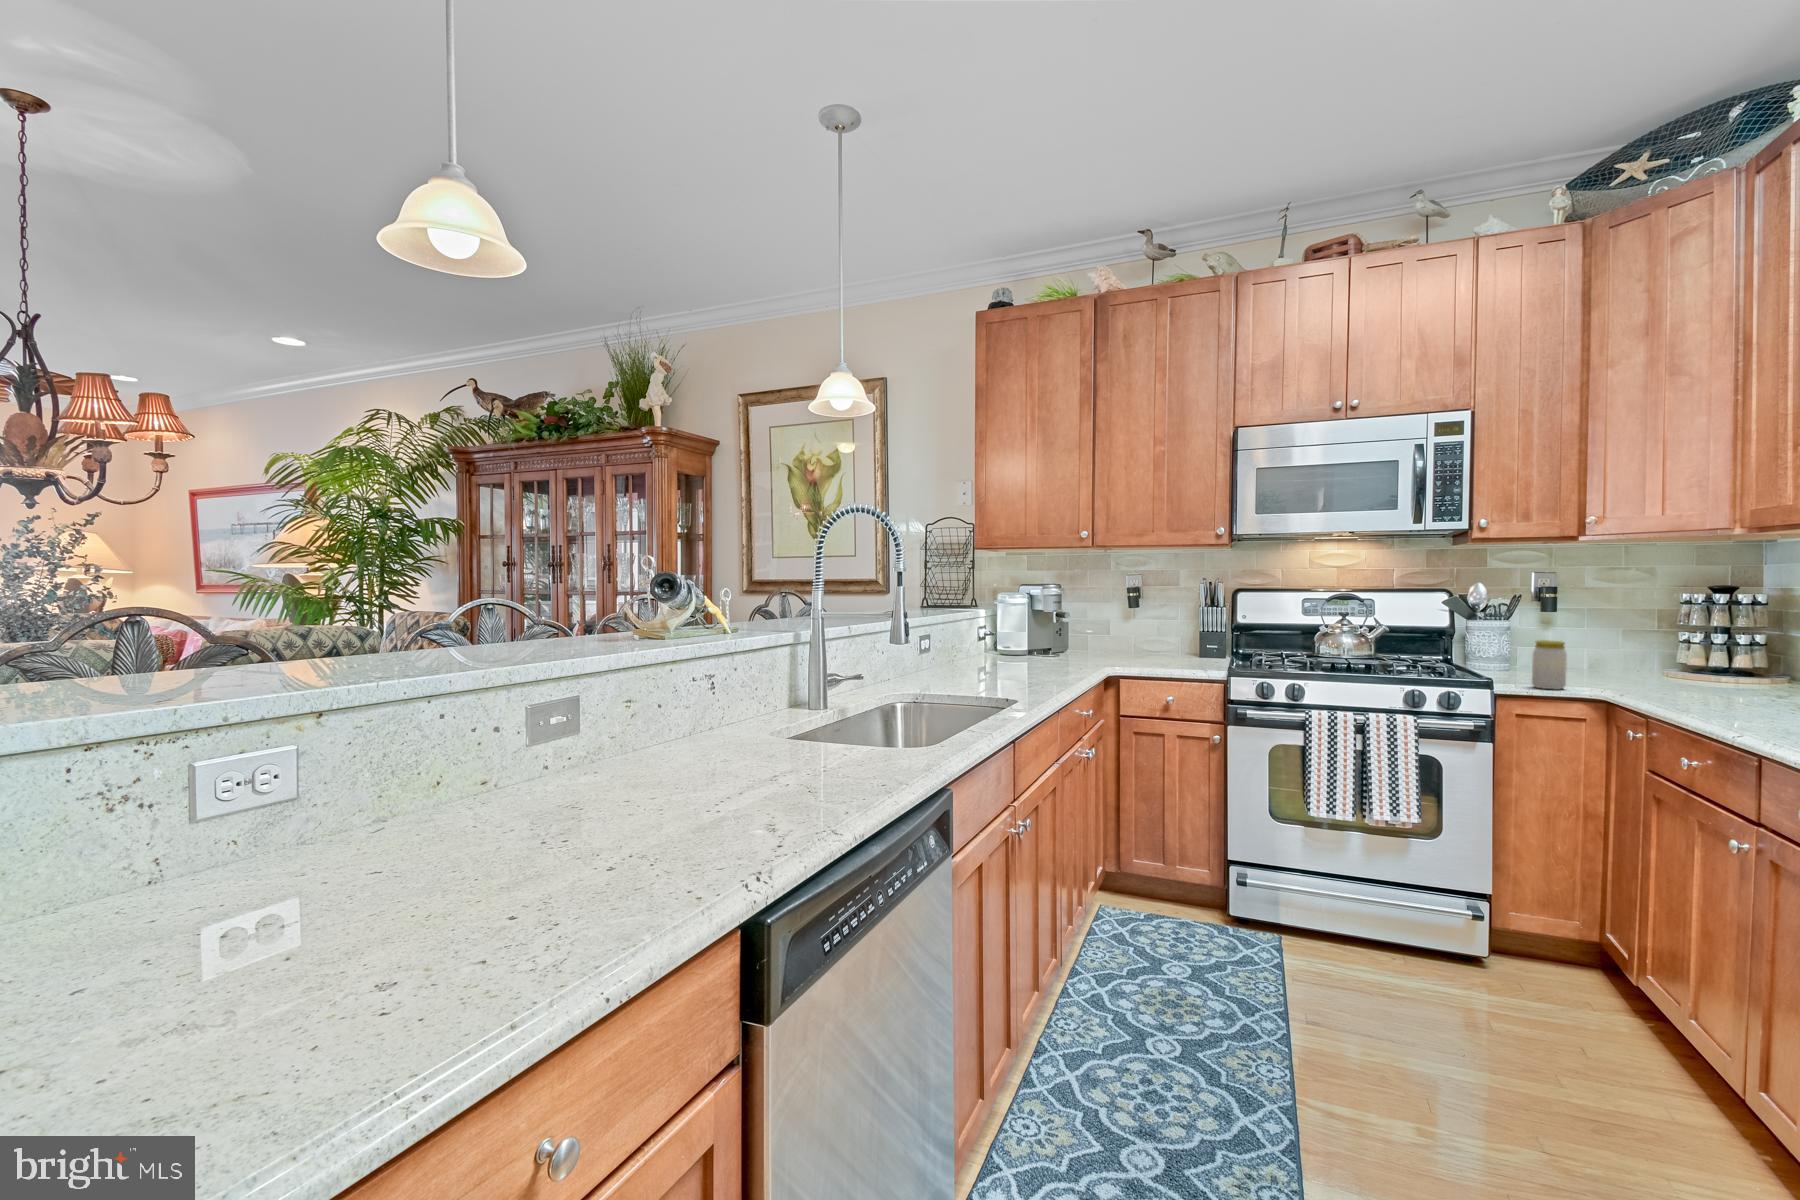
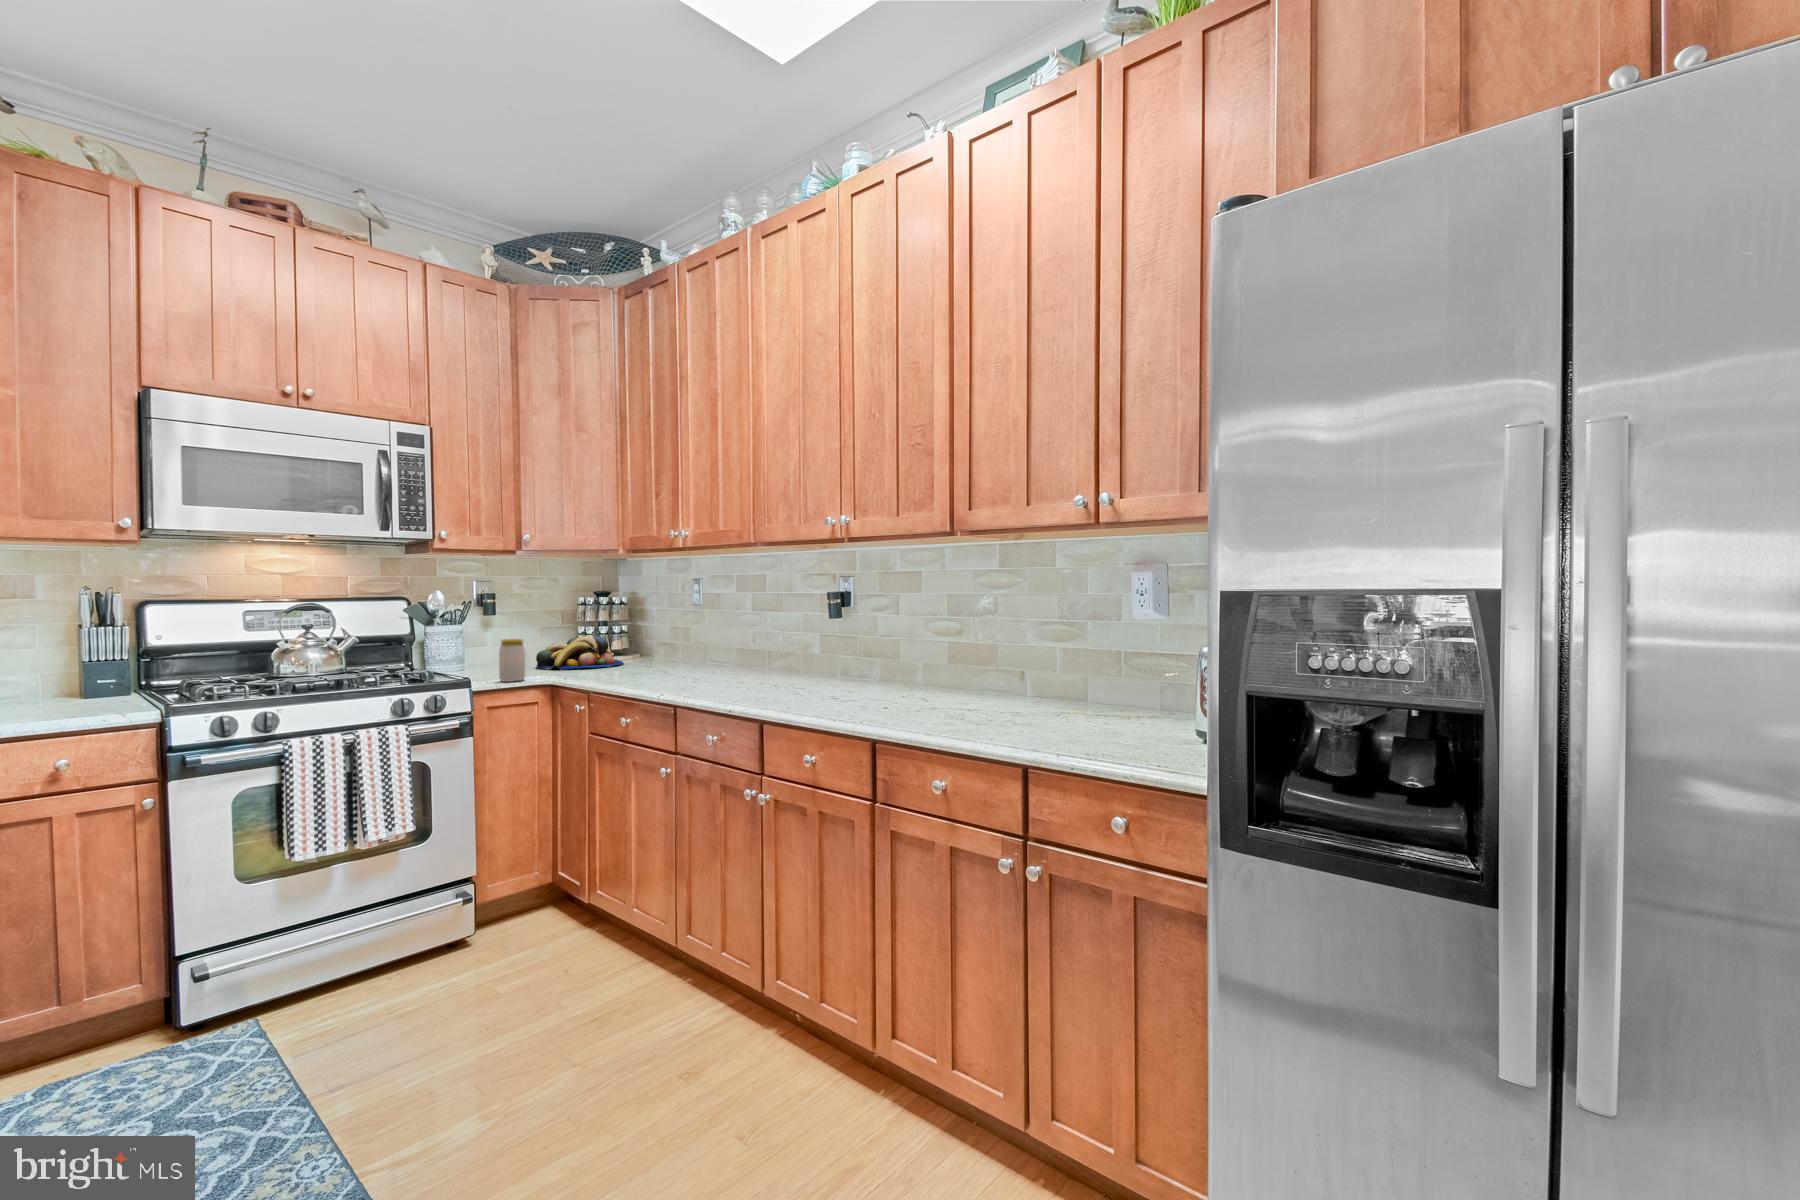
fruit bowl: none [1598,644,1744,687] -> present [536,636,623,670]

